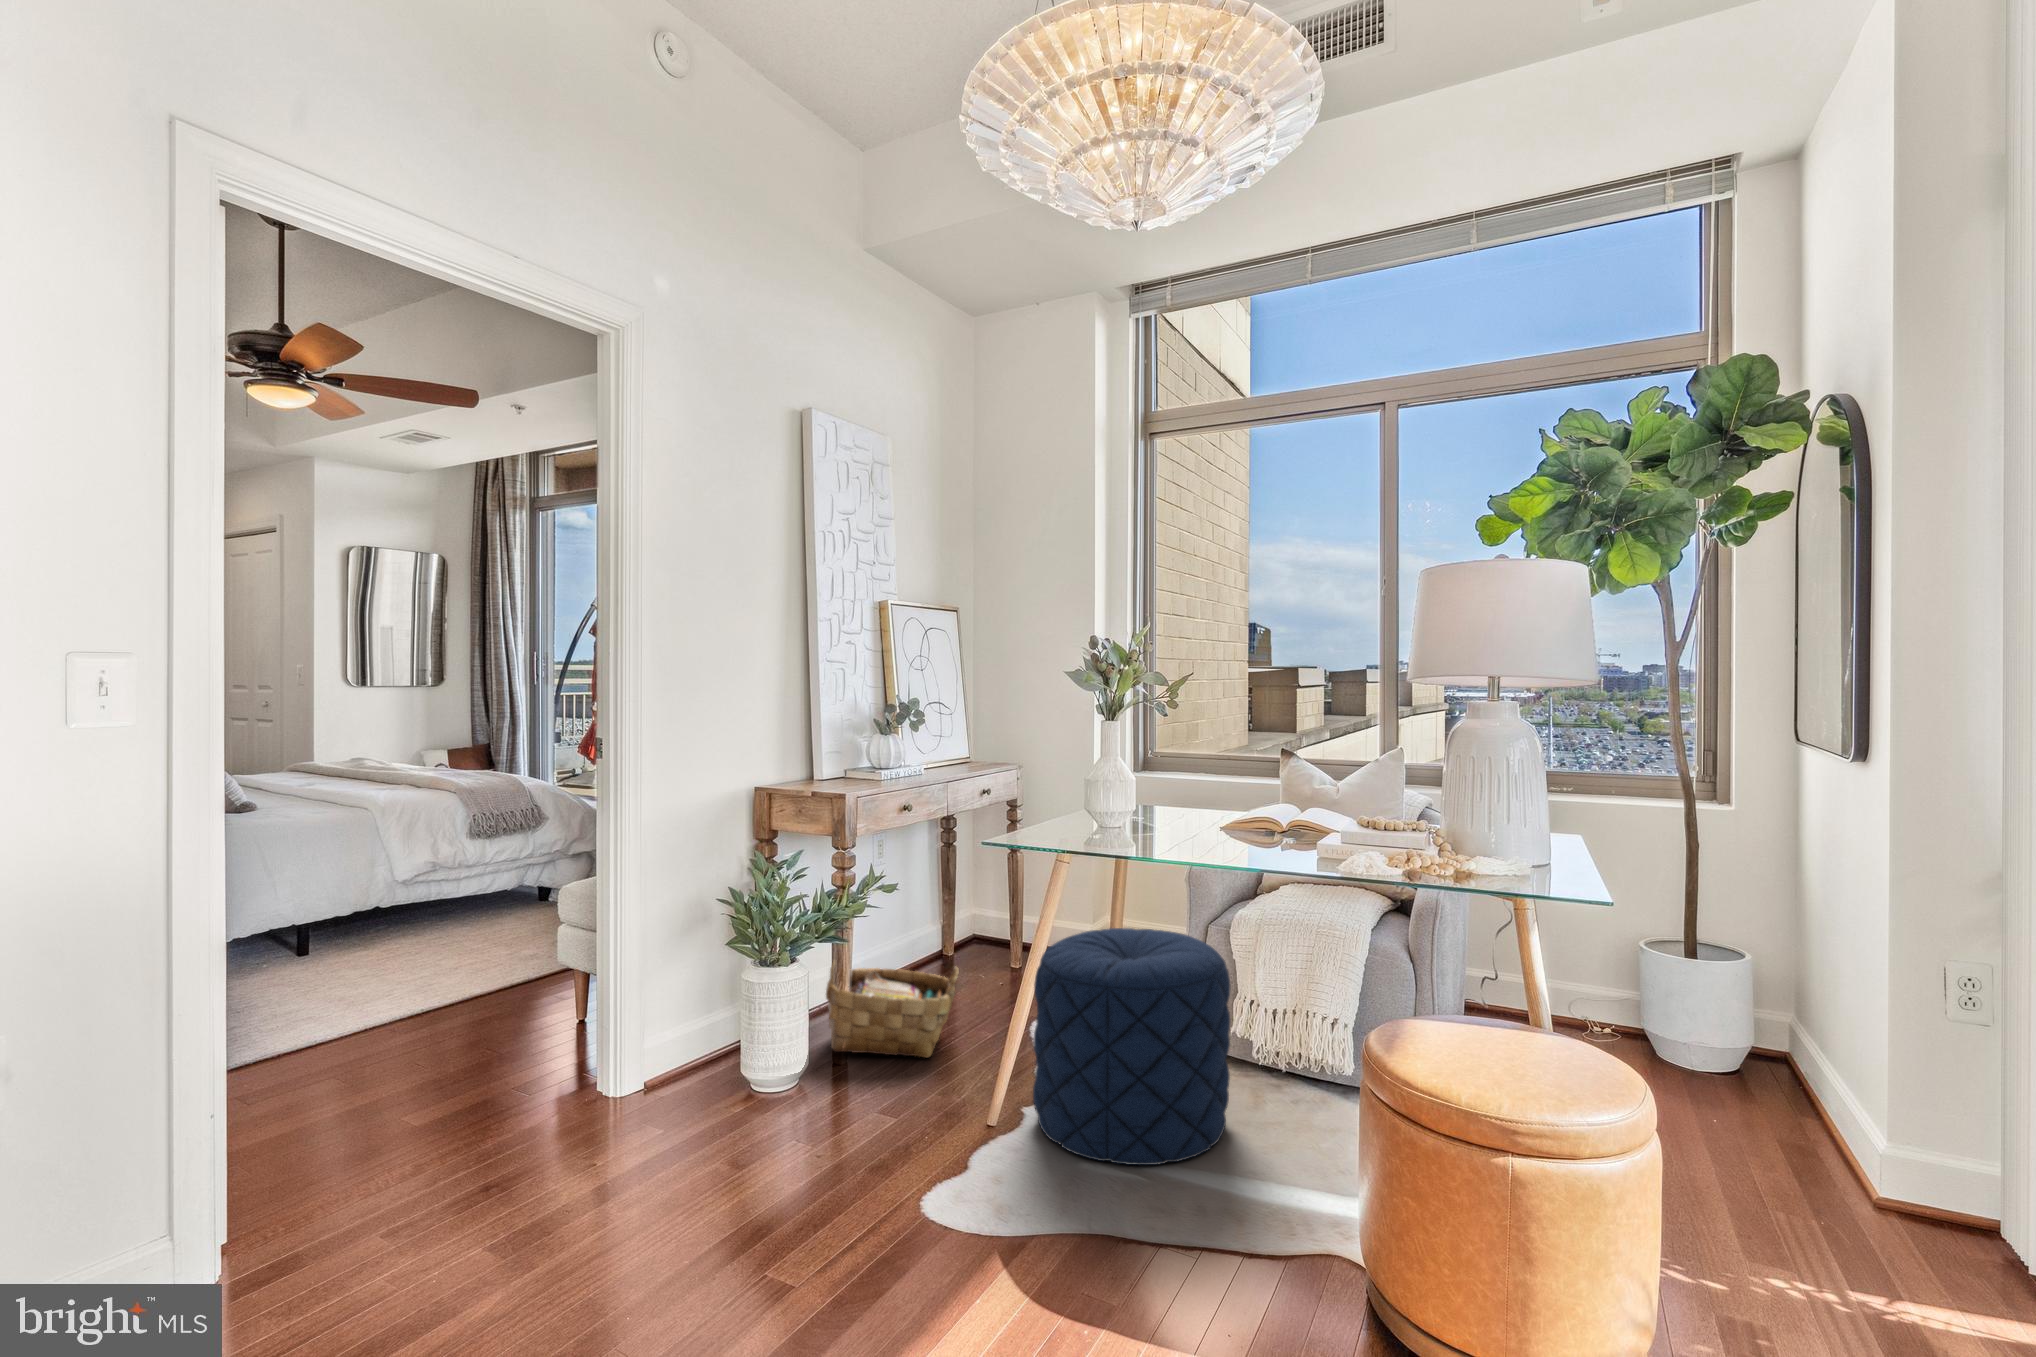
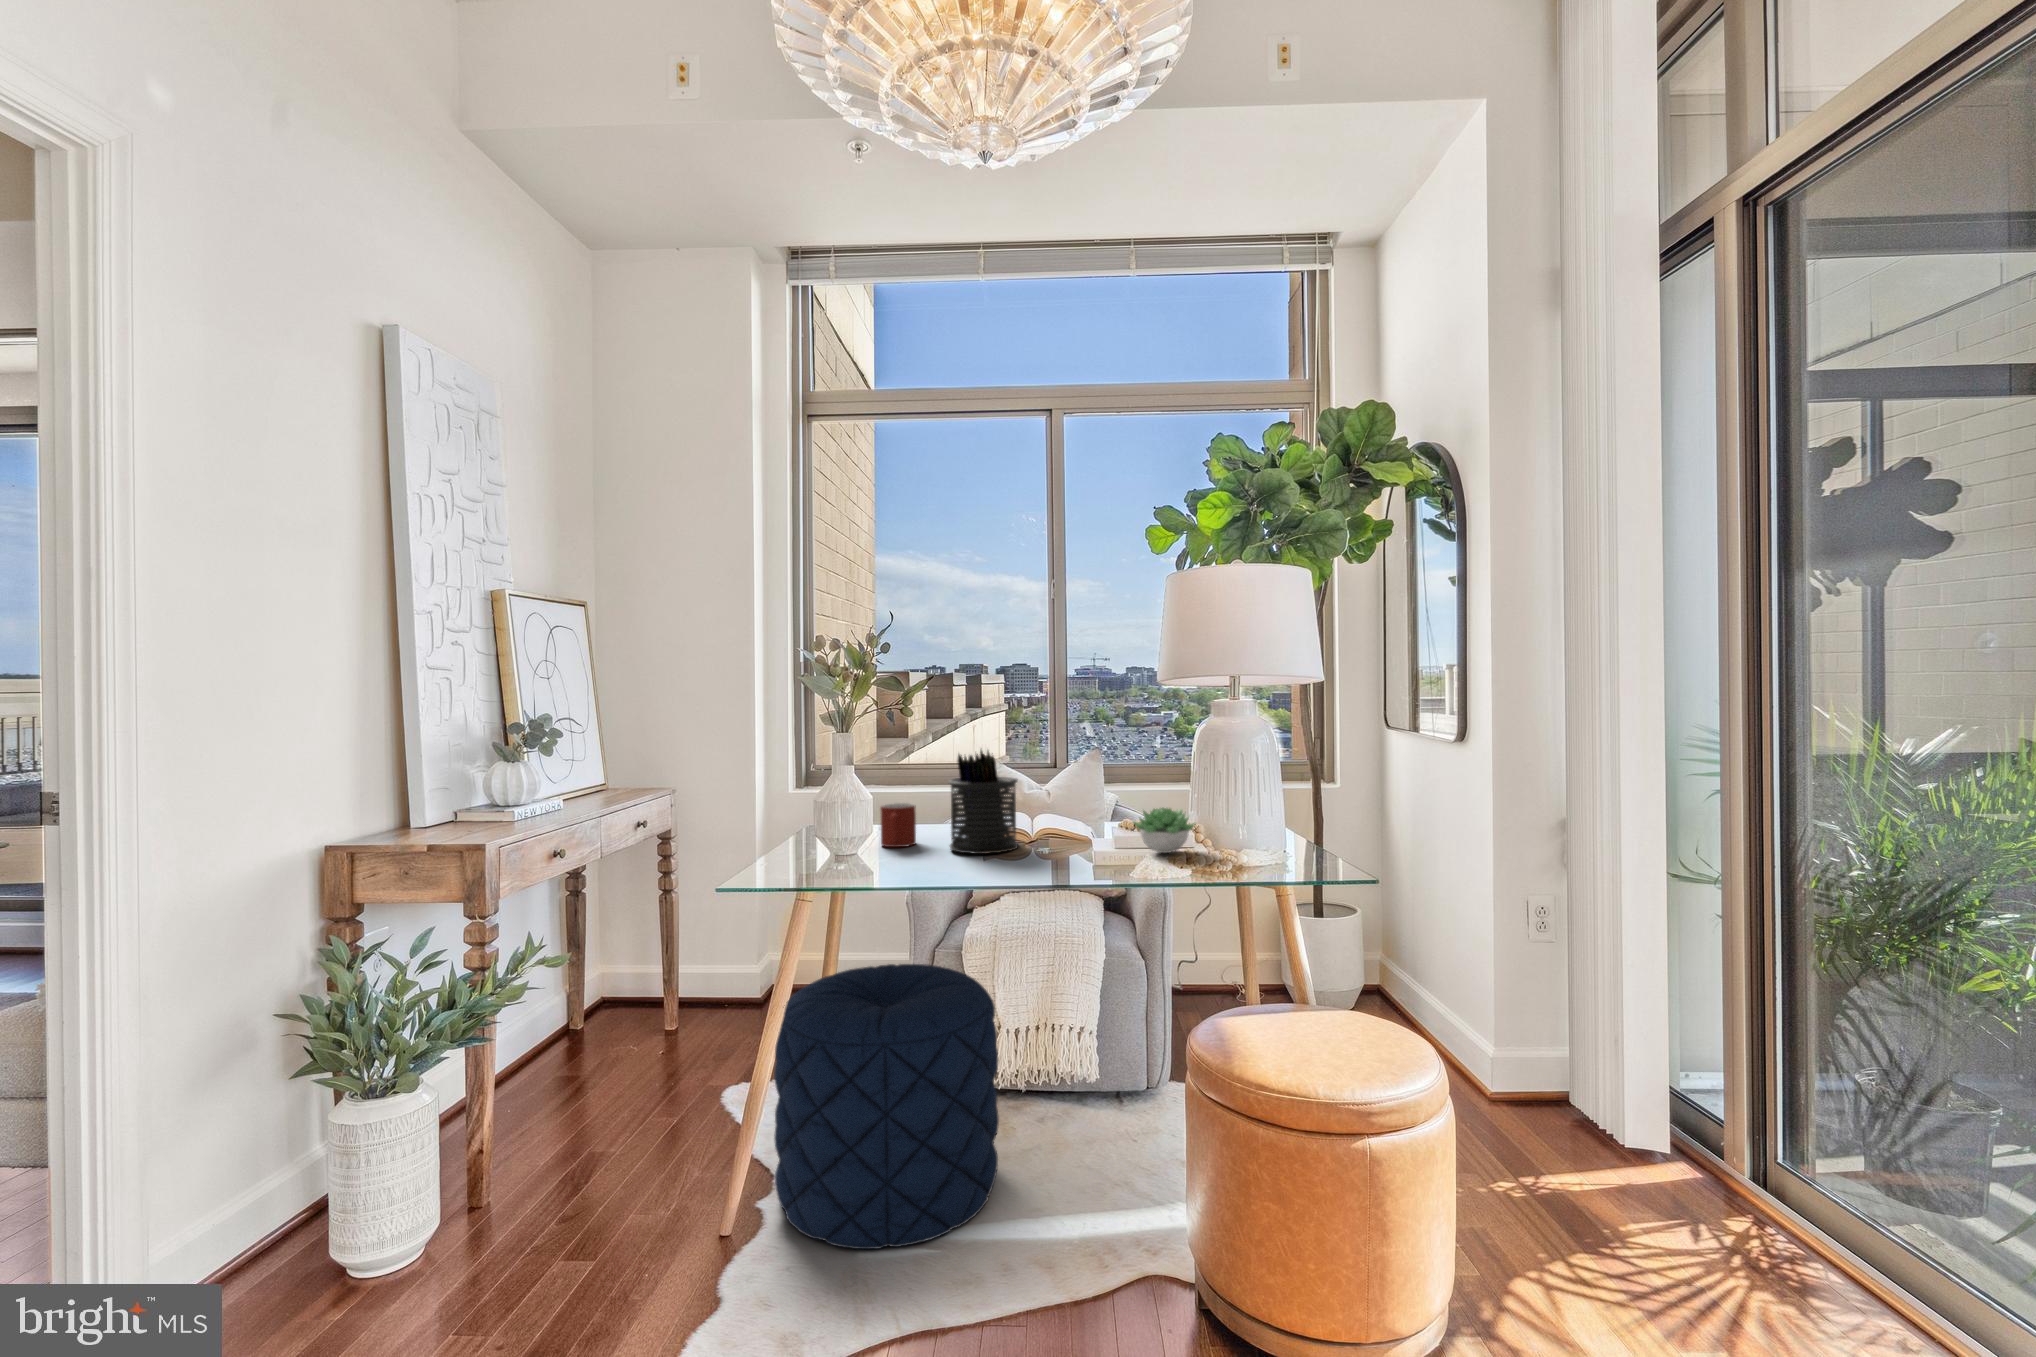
pen holder: none [1202,738,1269,837] -> present [949,750,1018,854]
mug: none [1150,786,1182,826] -> present [880,803,916,847]
succulent plant: none [1366,806,1430,851] -> present [1133,808,1195,853]
woven basket: present [826,961,959,1058] -> none [454,1041,640,1186]

